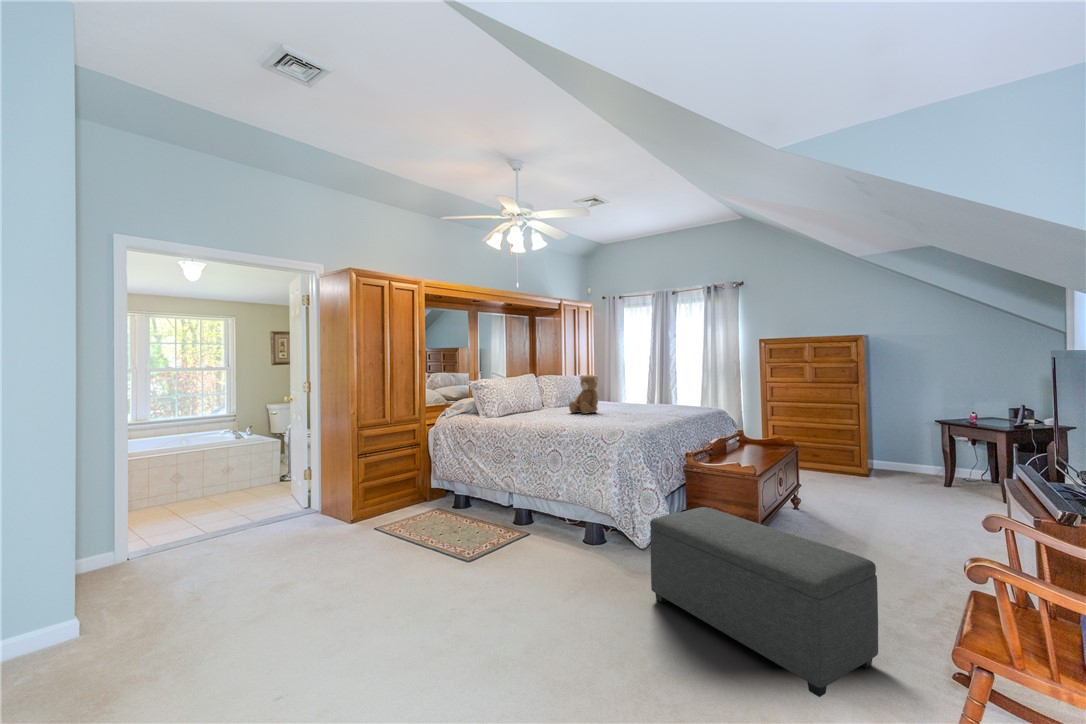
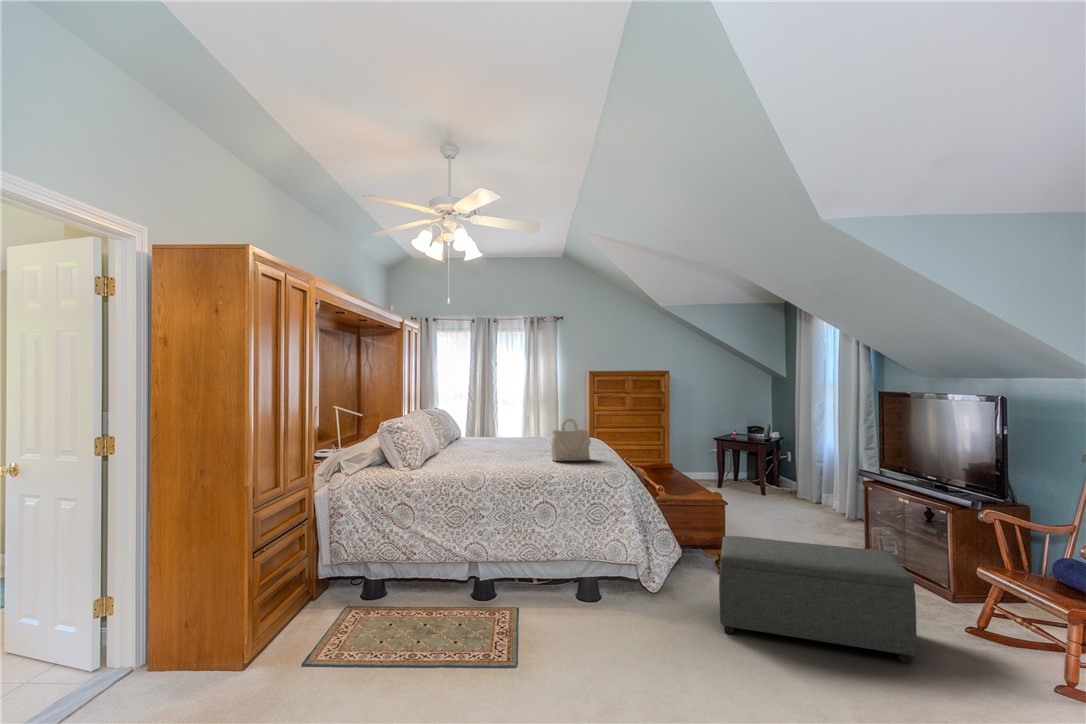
teddy bear: present [569,375,598,414] -> none [480,411,510,456]
handbag: none [602,381,640,421] -> present [551,419,591,461]

